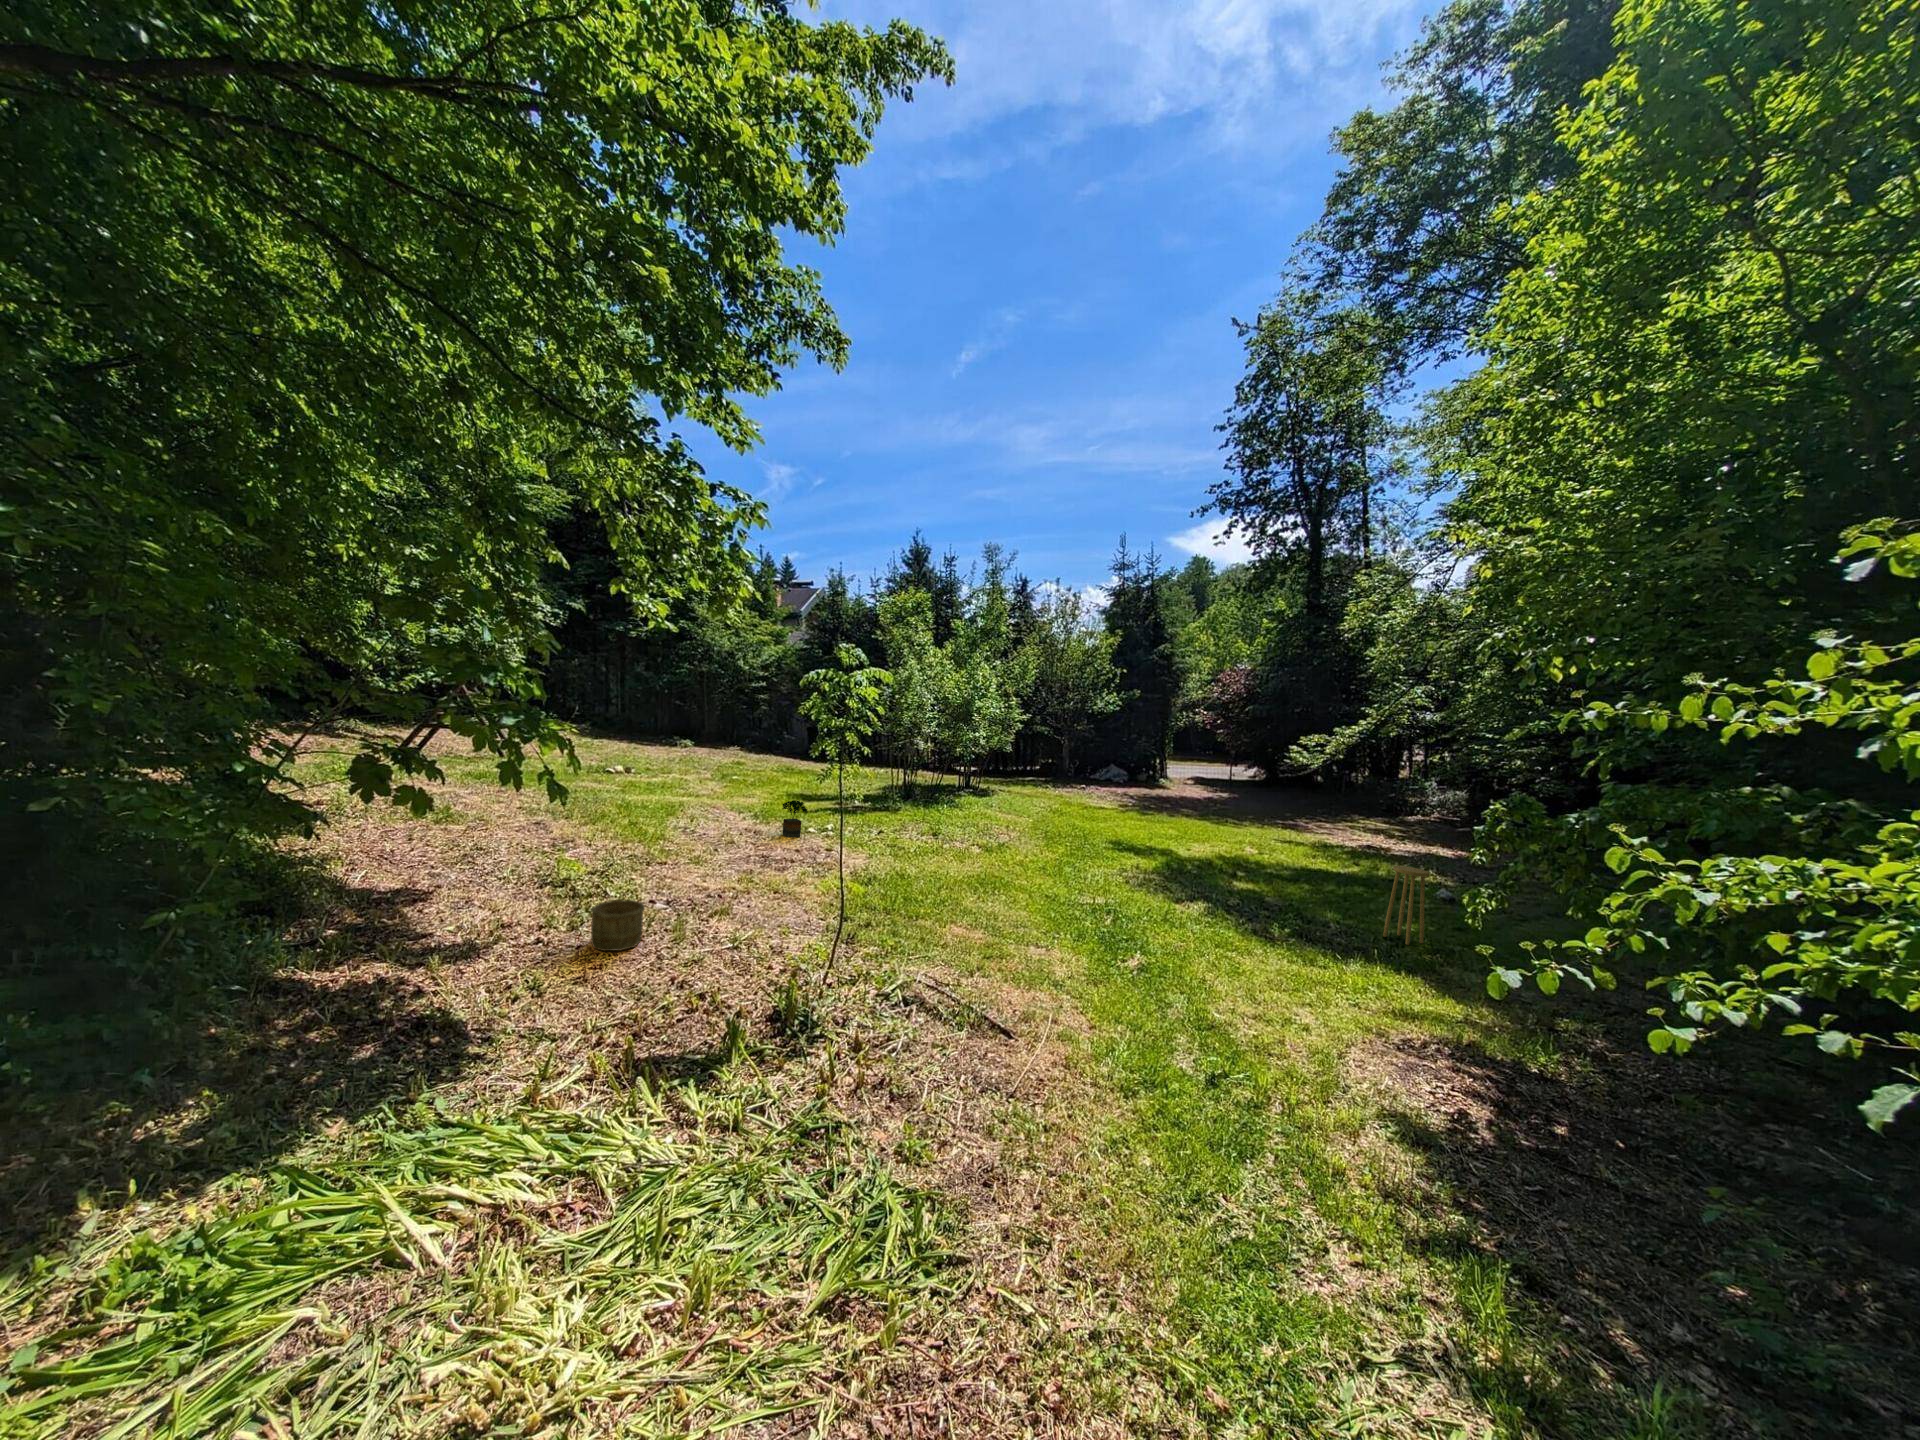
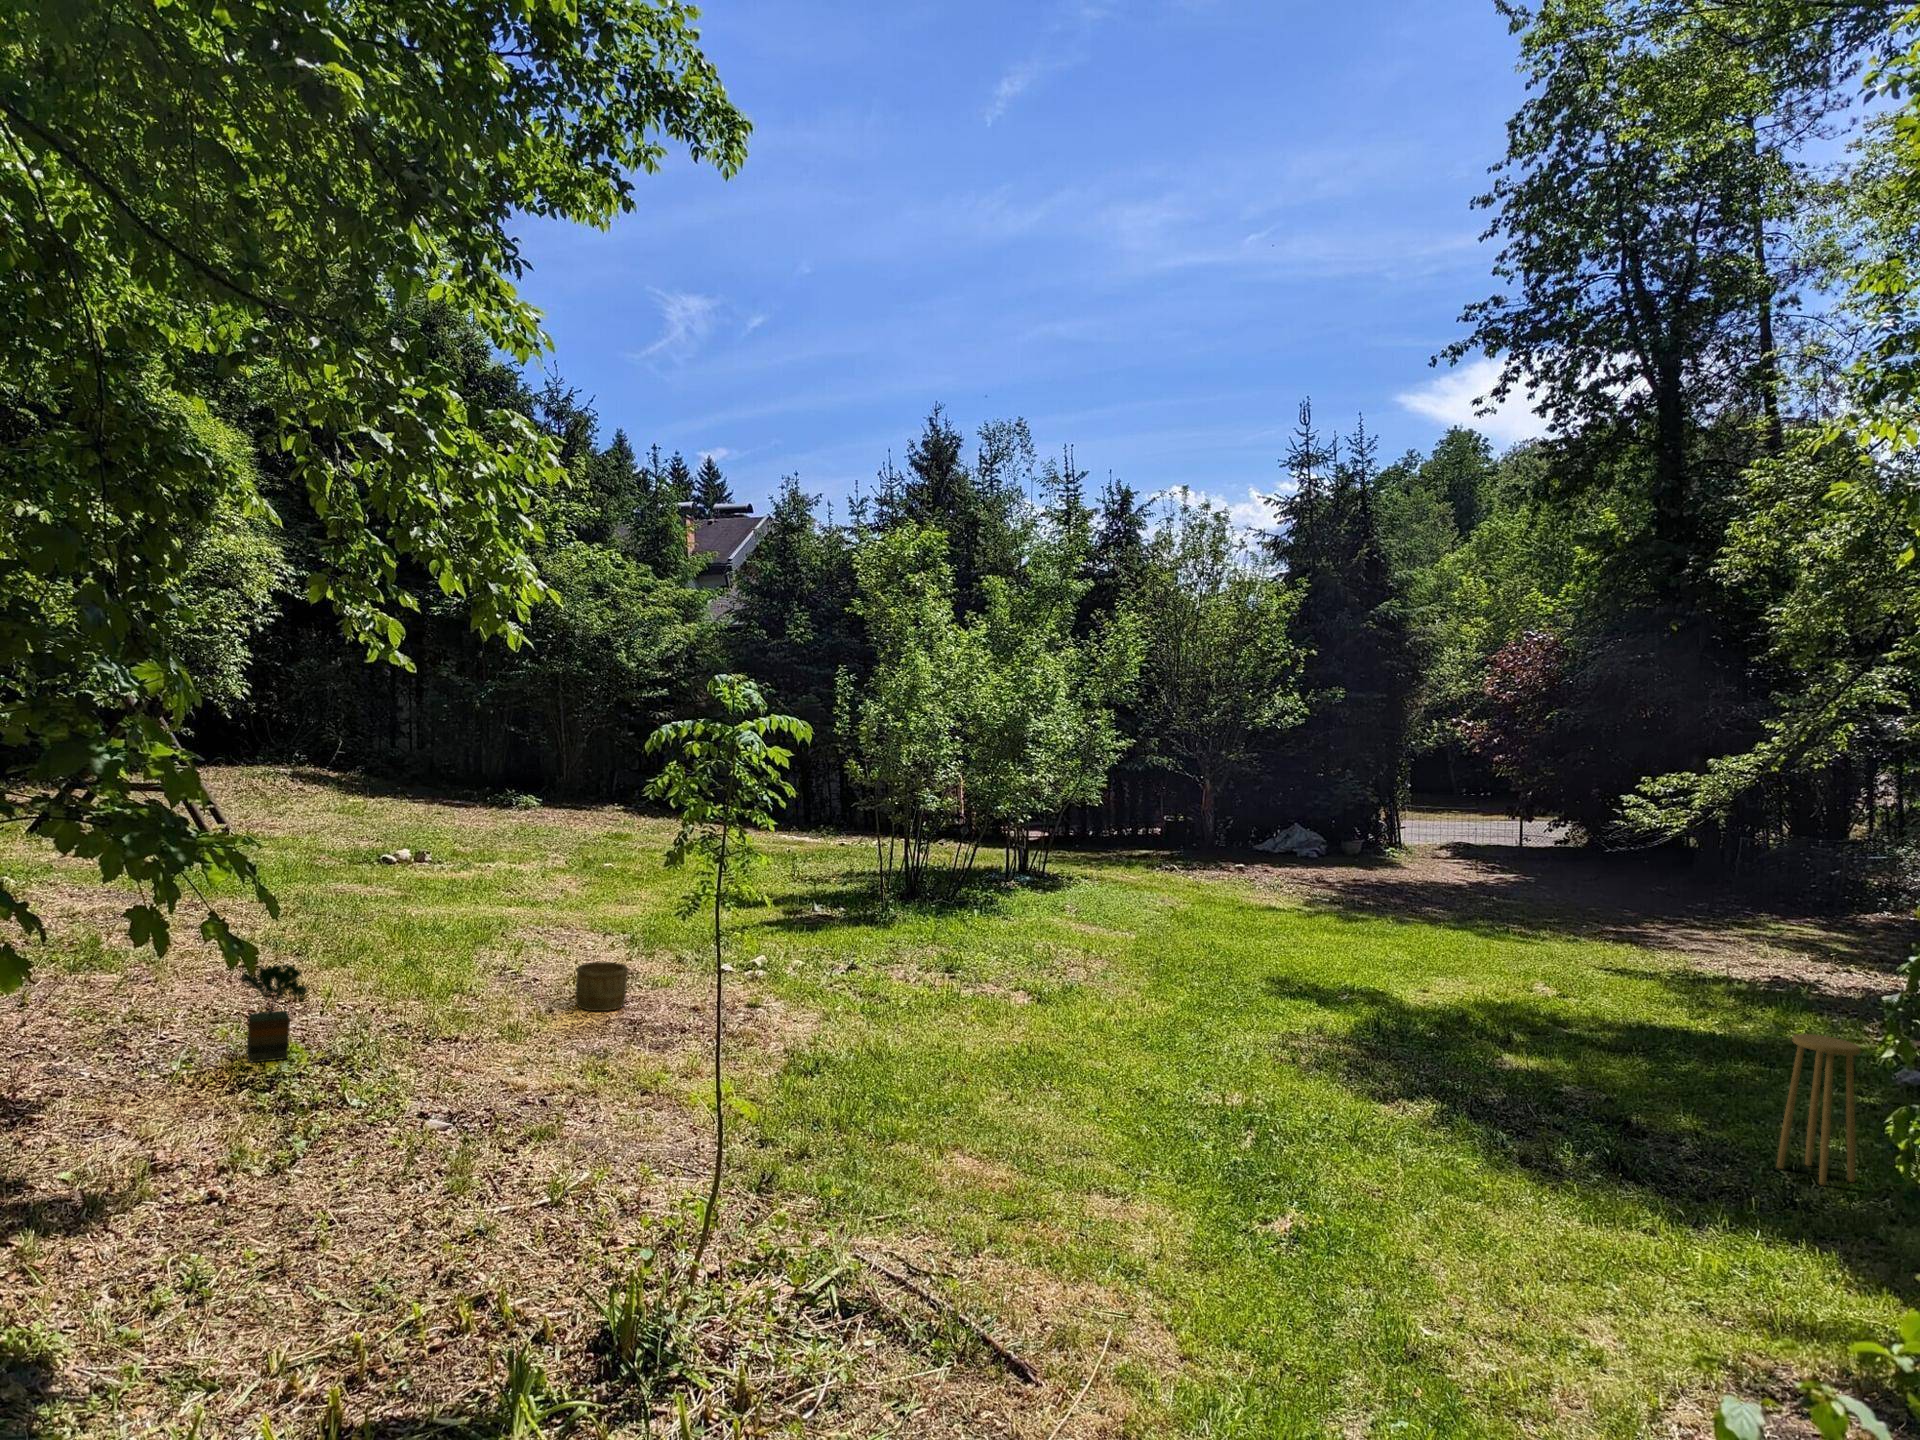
potted tree: present [782,800,808,838] -> present [240,964,308,1063]
wooden bucket: present [591,900,645,951] -> present [576,962,628,1011]

